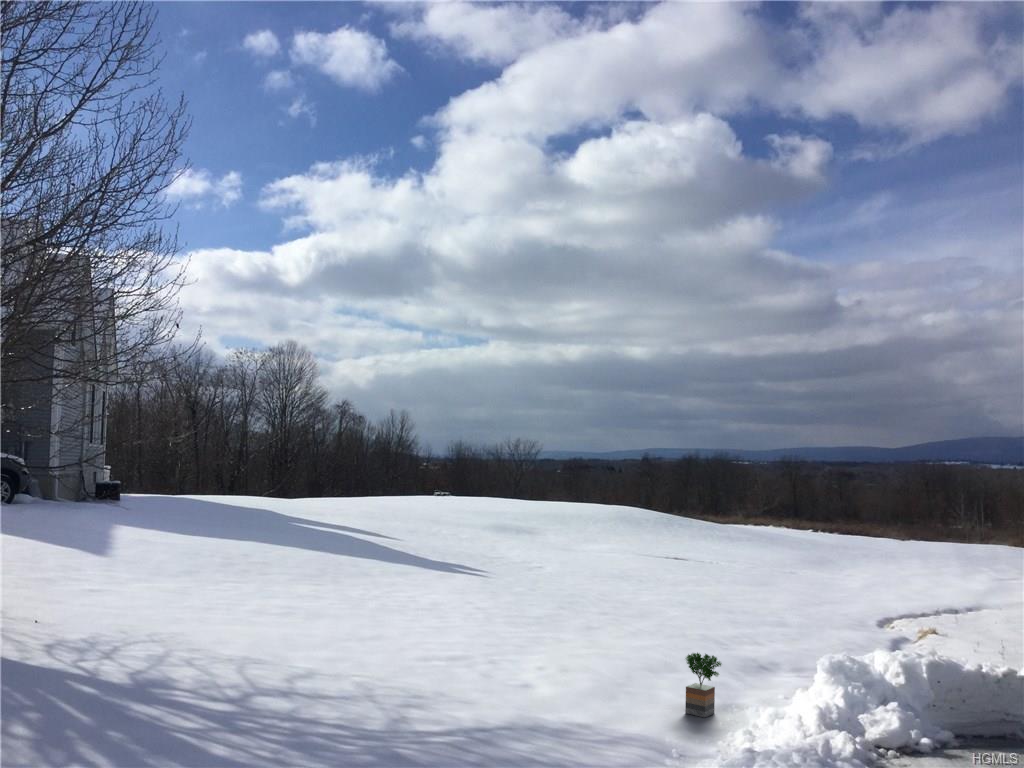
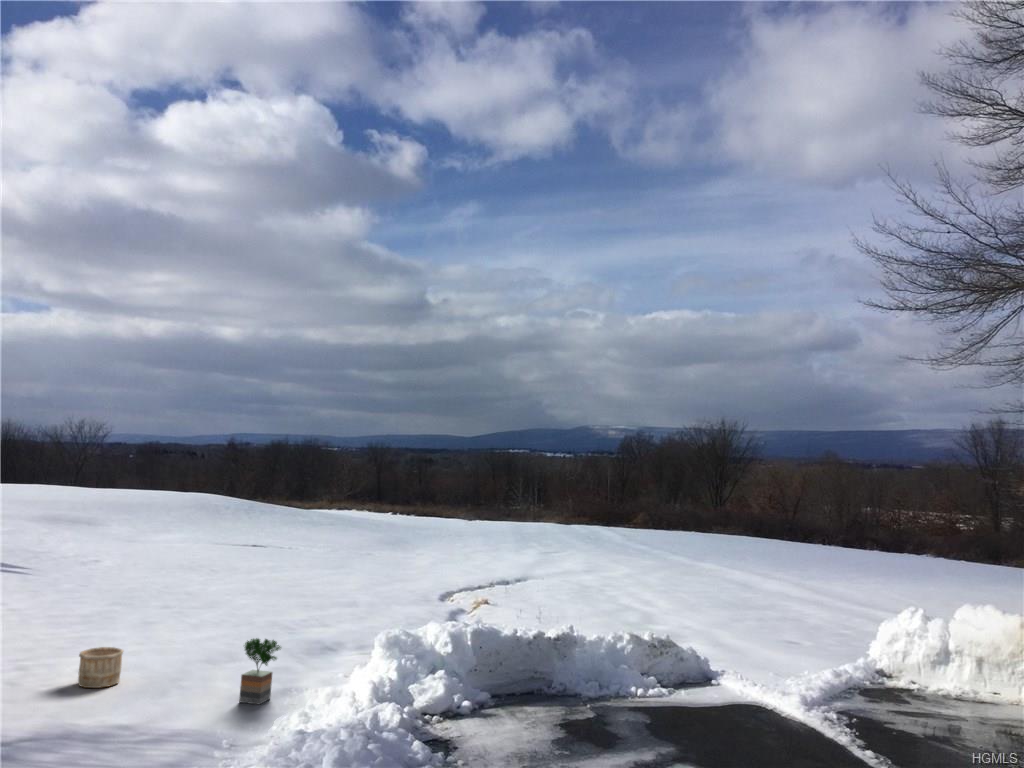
wooden bucket: none [542,650,577,687] -> present [78,647,123,688]

